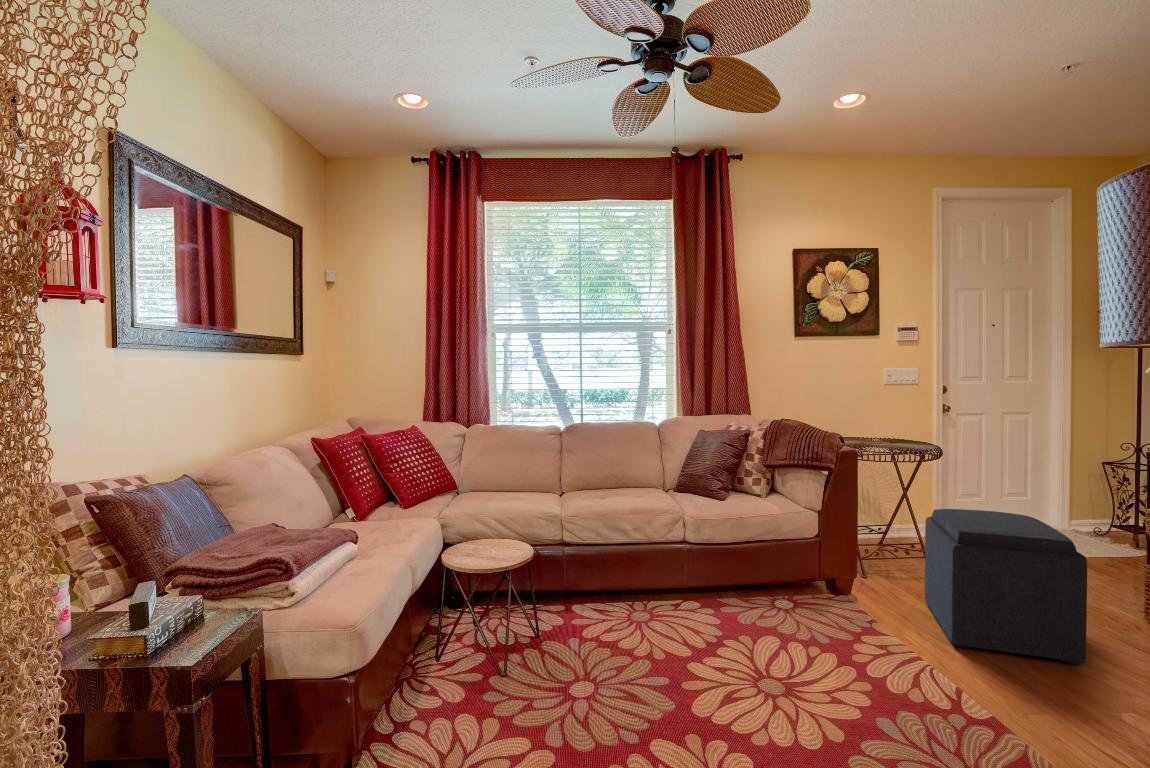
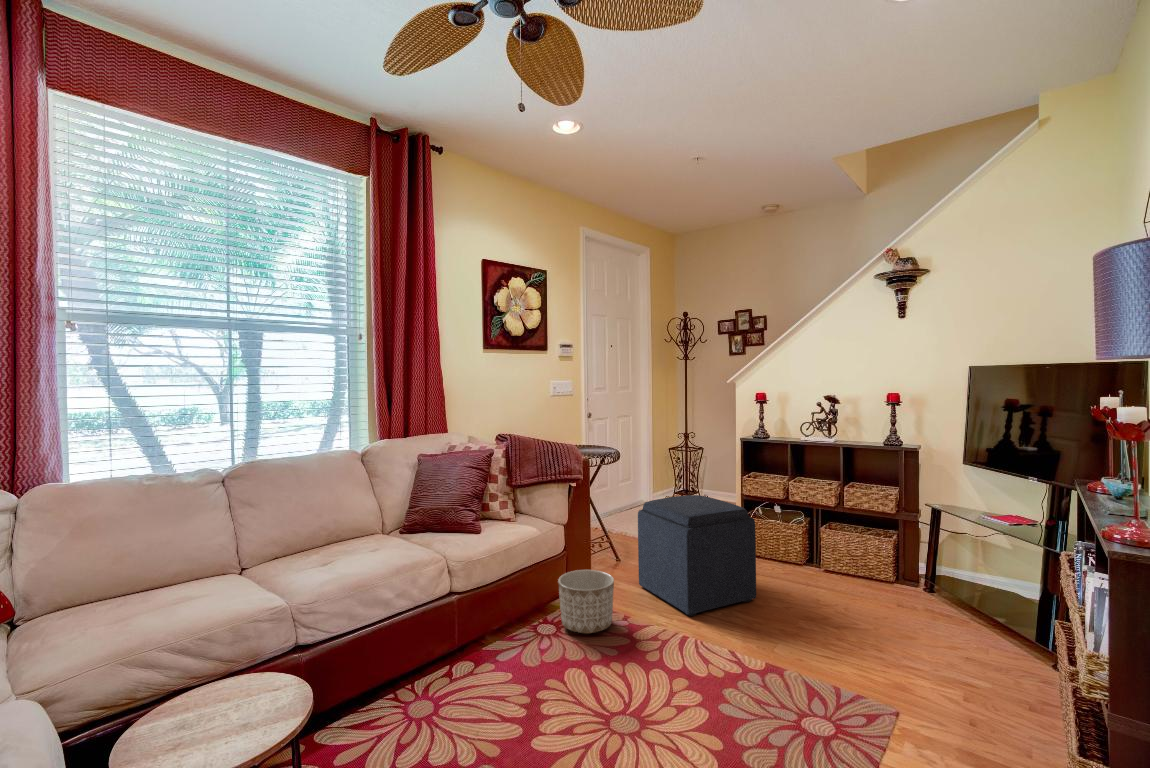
planter: none [793,558,855,622] -> present [558,570,614,634]

